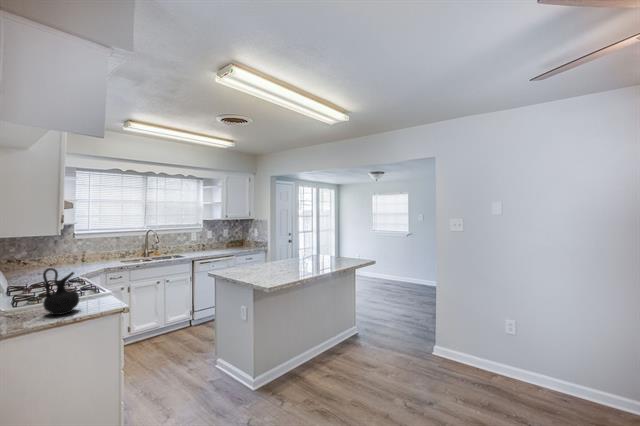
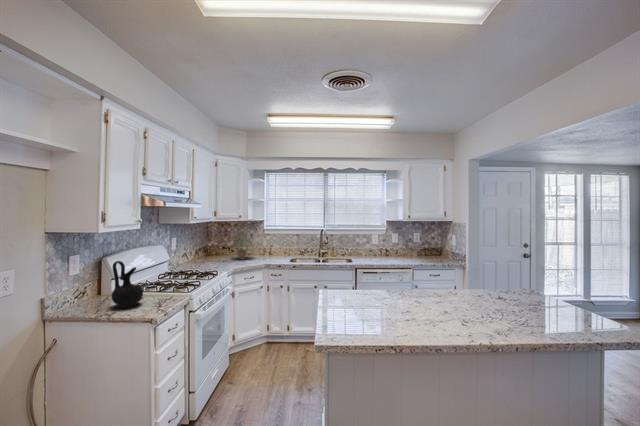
potted plant: none [36,239,77,270] -> present [235,234,251,260]

